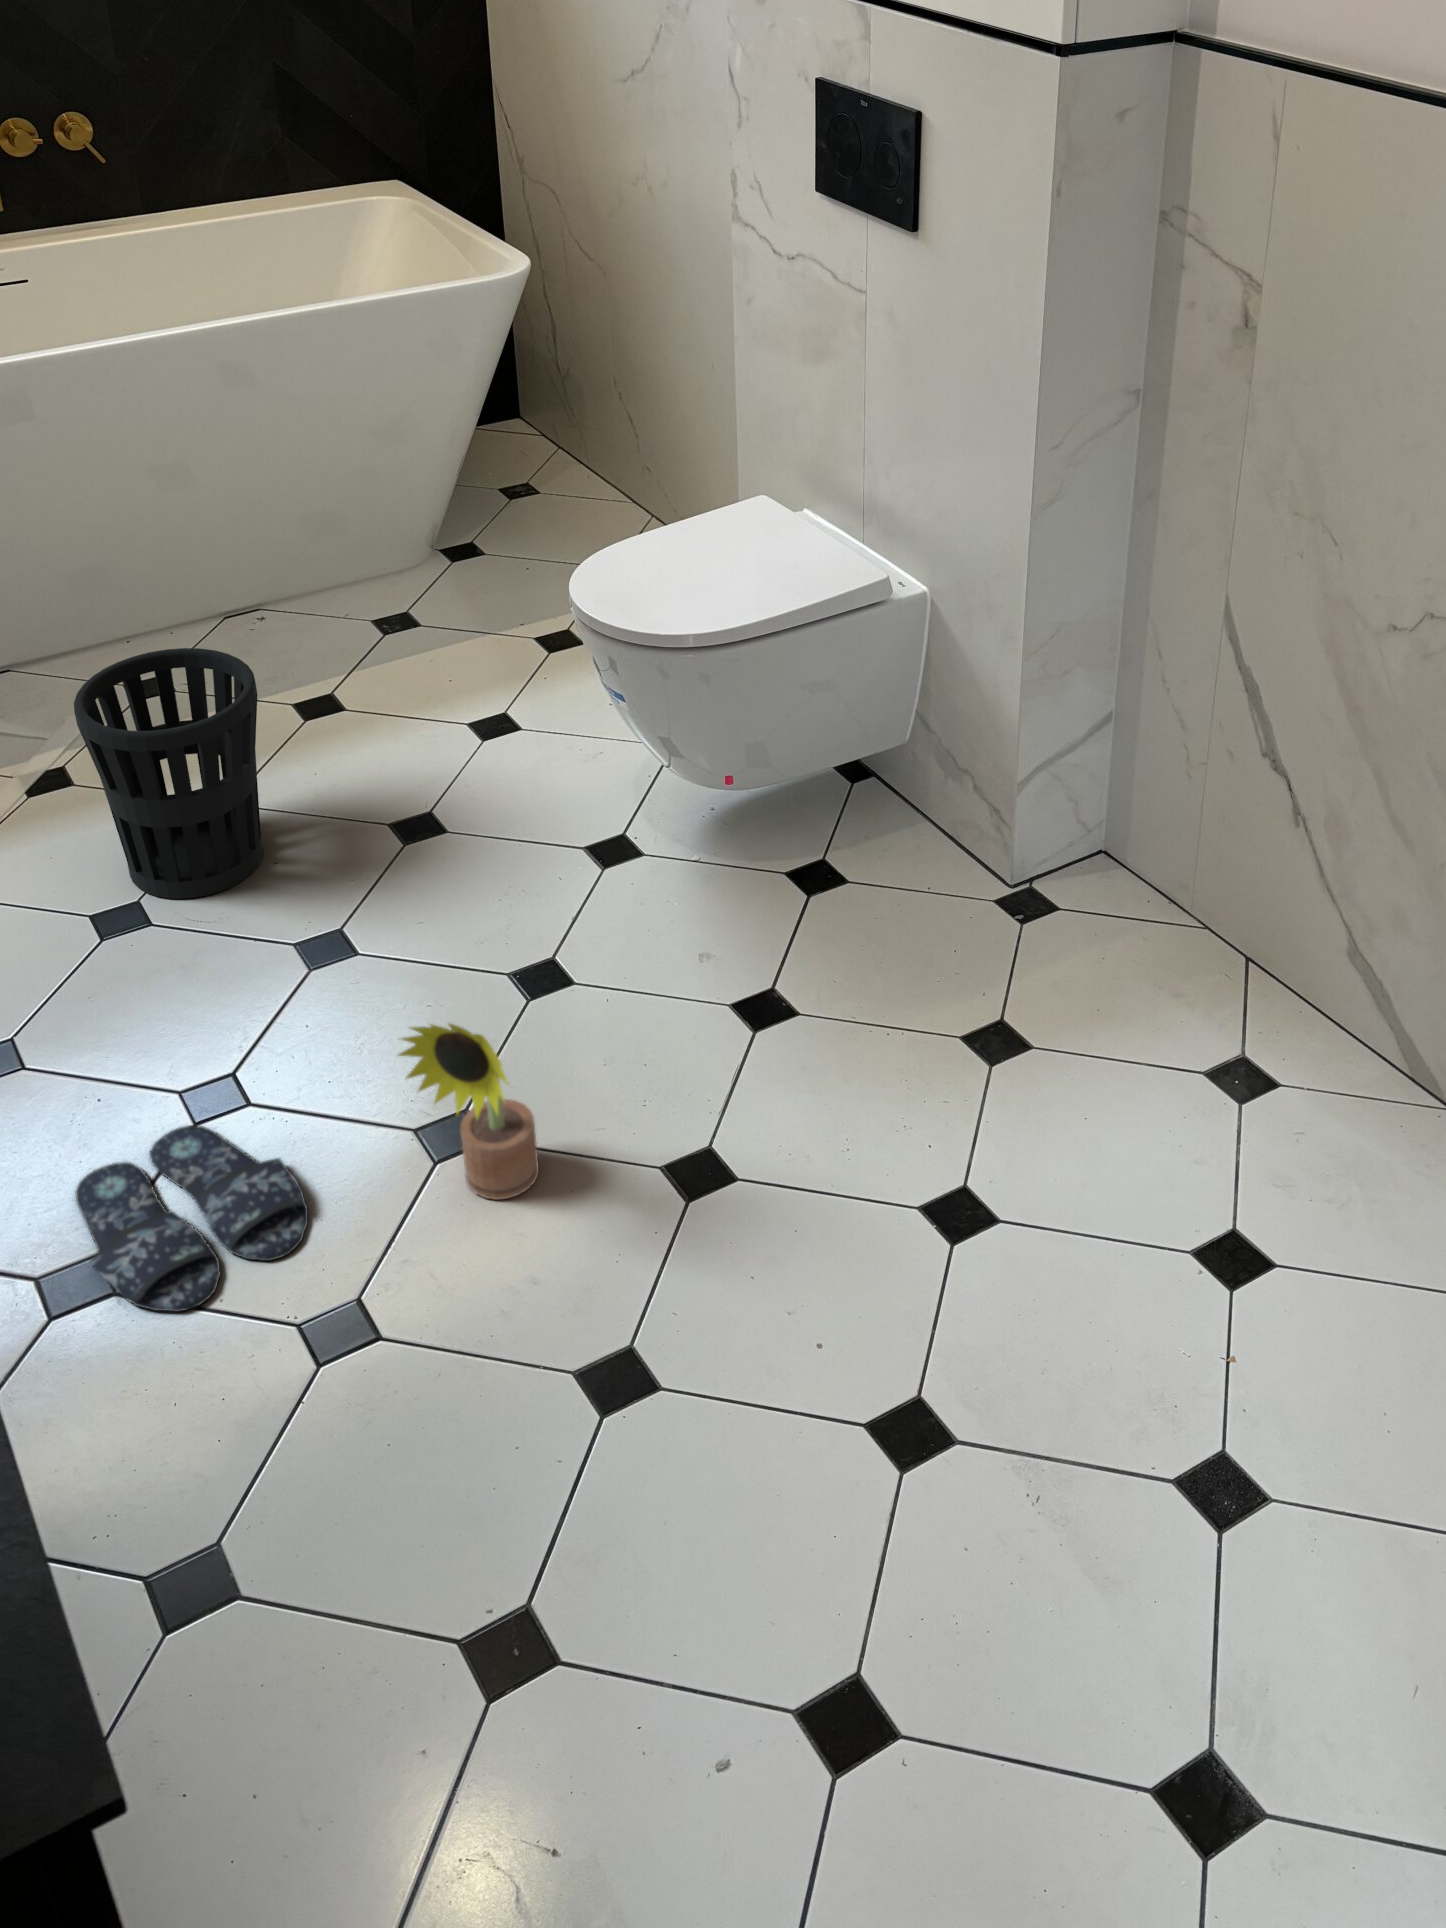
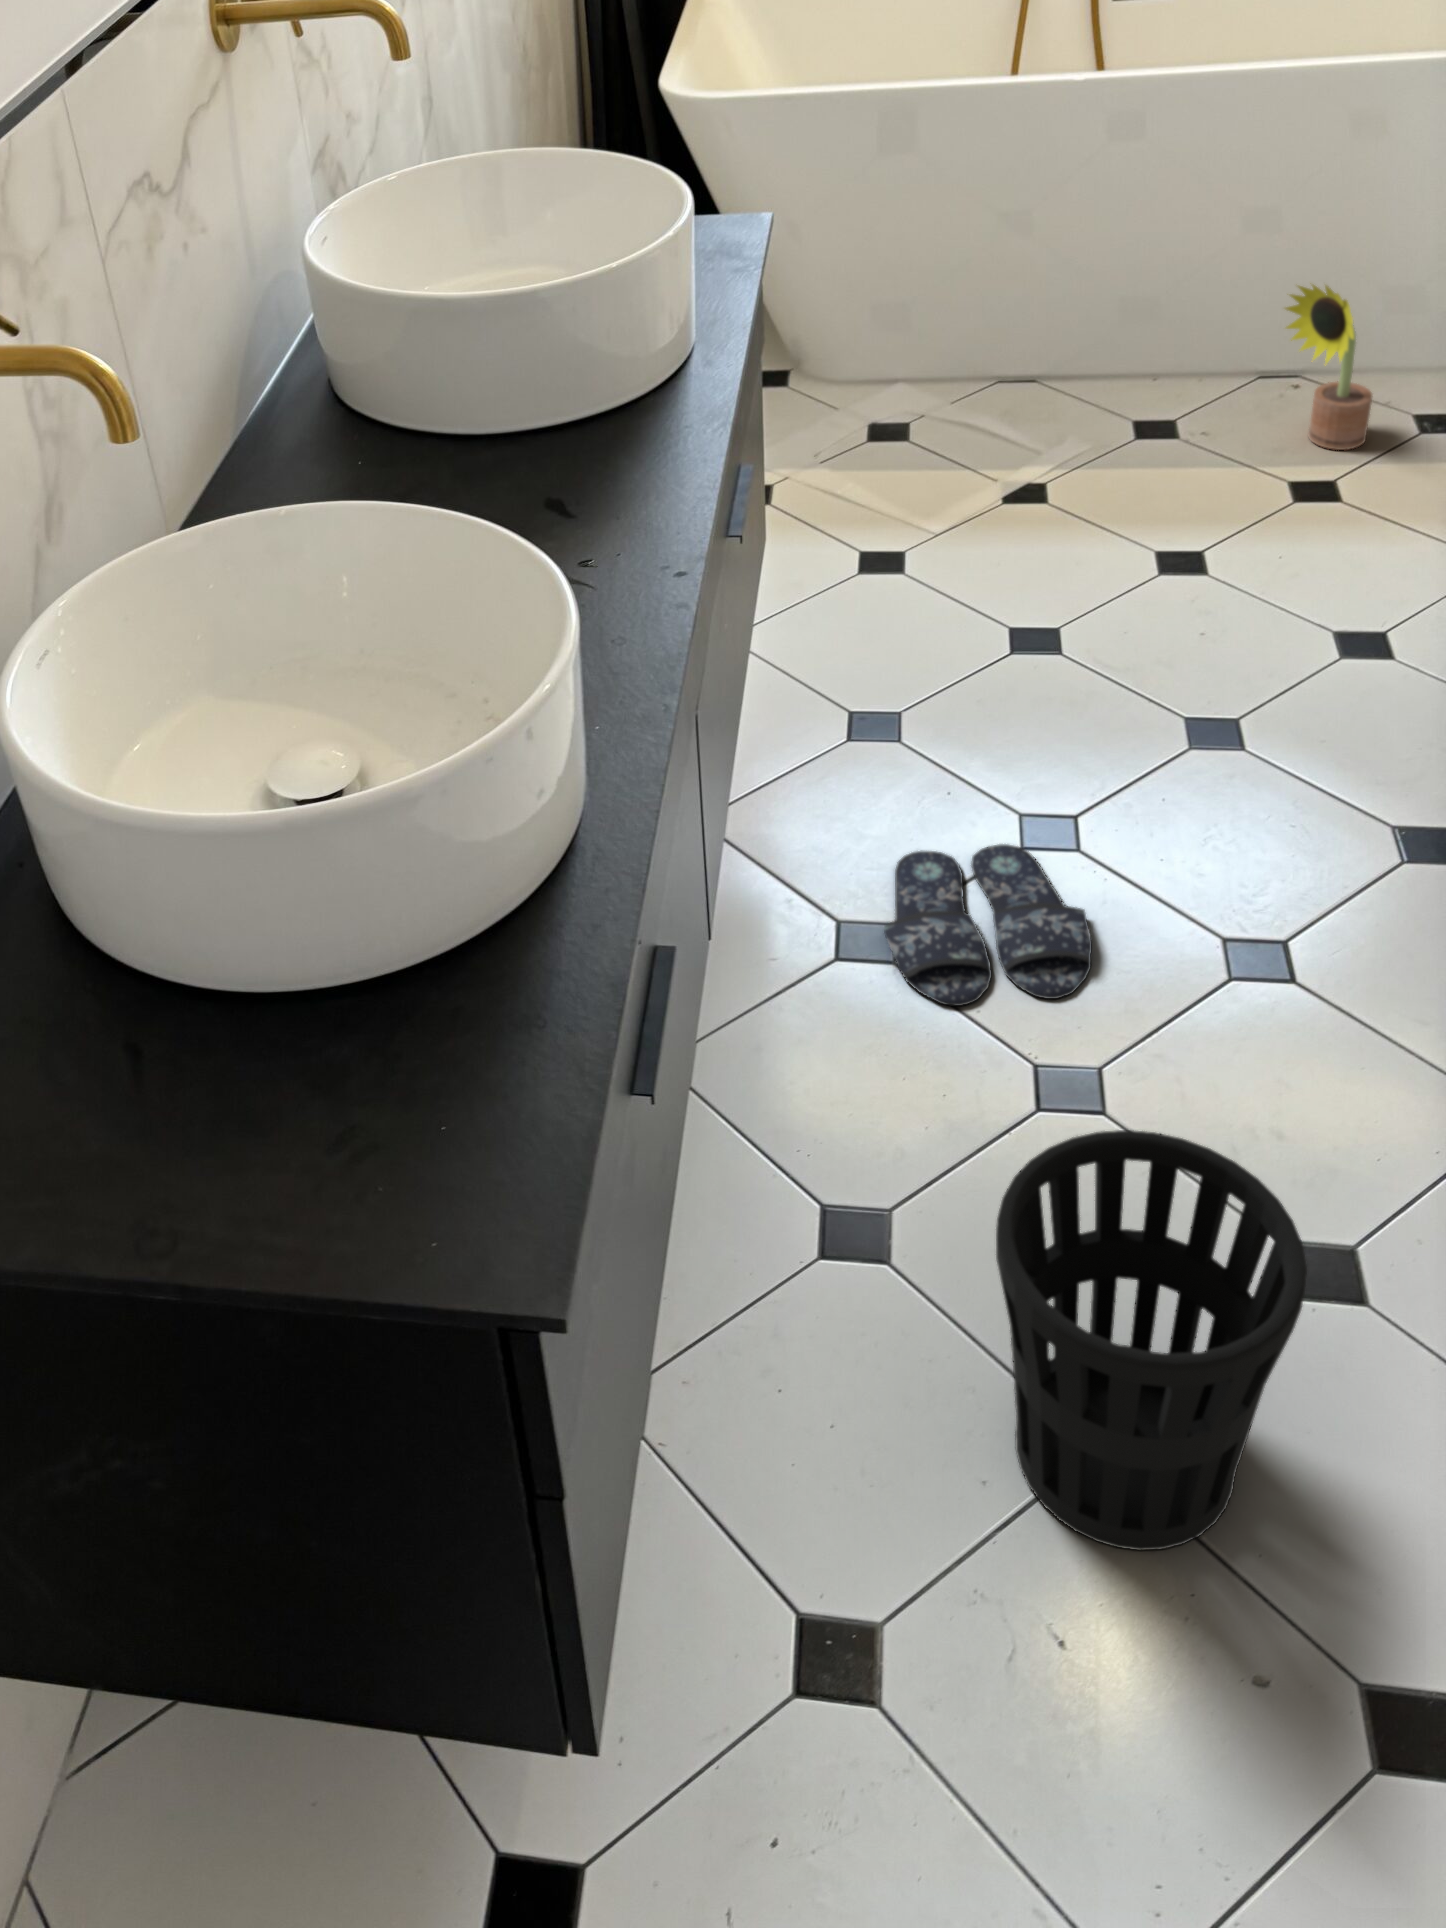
wastebasket: present [74,648,263,899] -> present [996,1130,1307,1550]
decorative plant: present [397,1024,539,1200] -> present [1285,285,1372,450]

